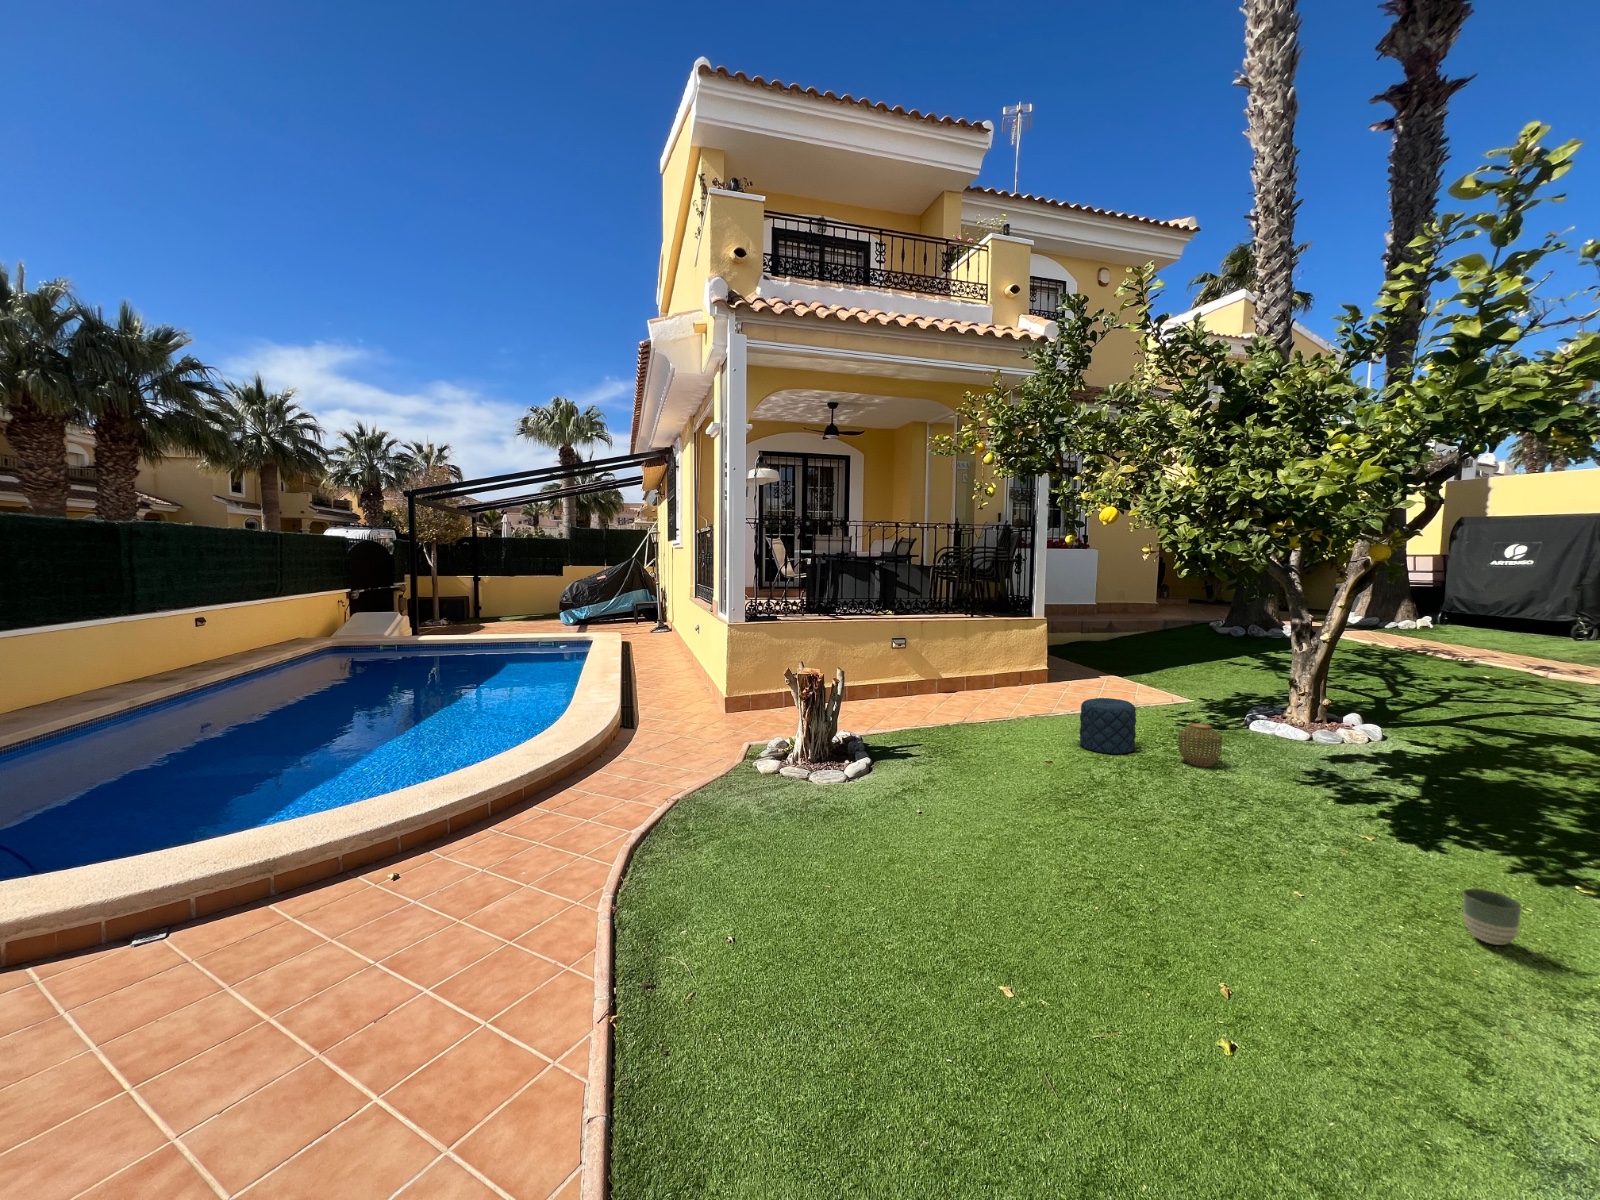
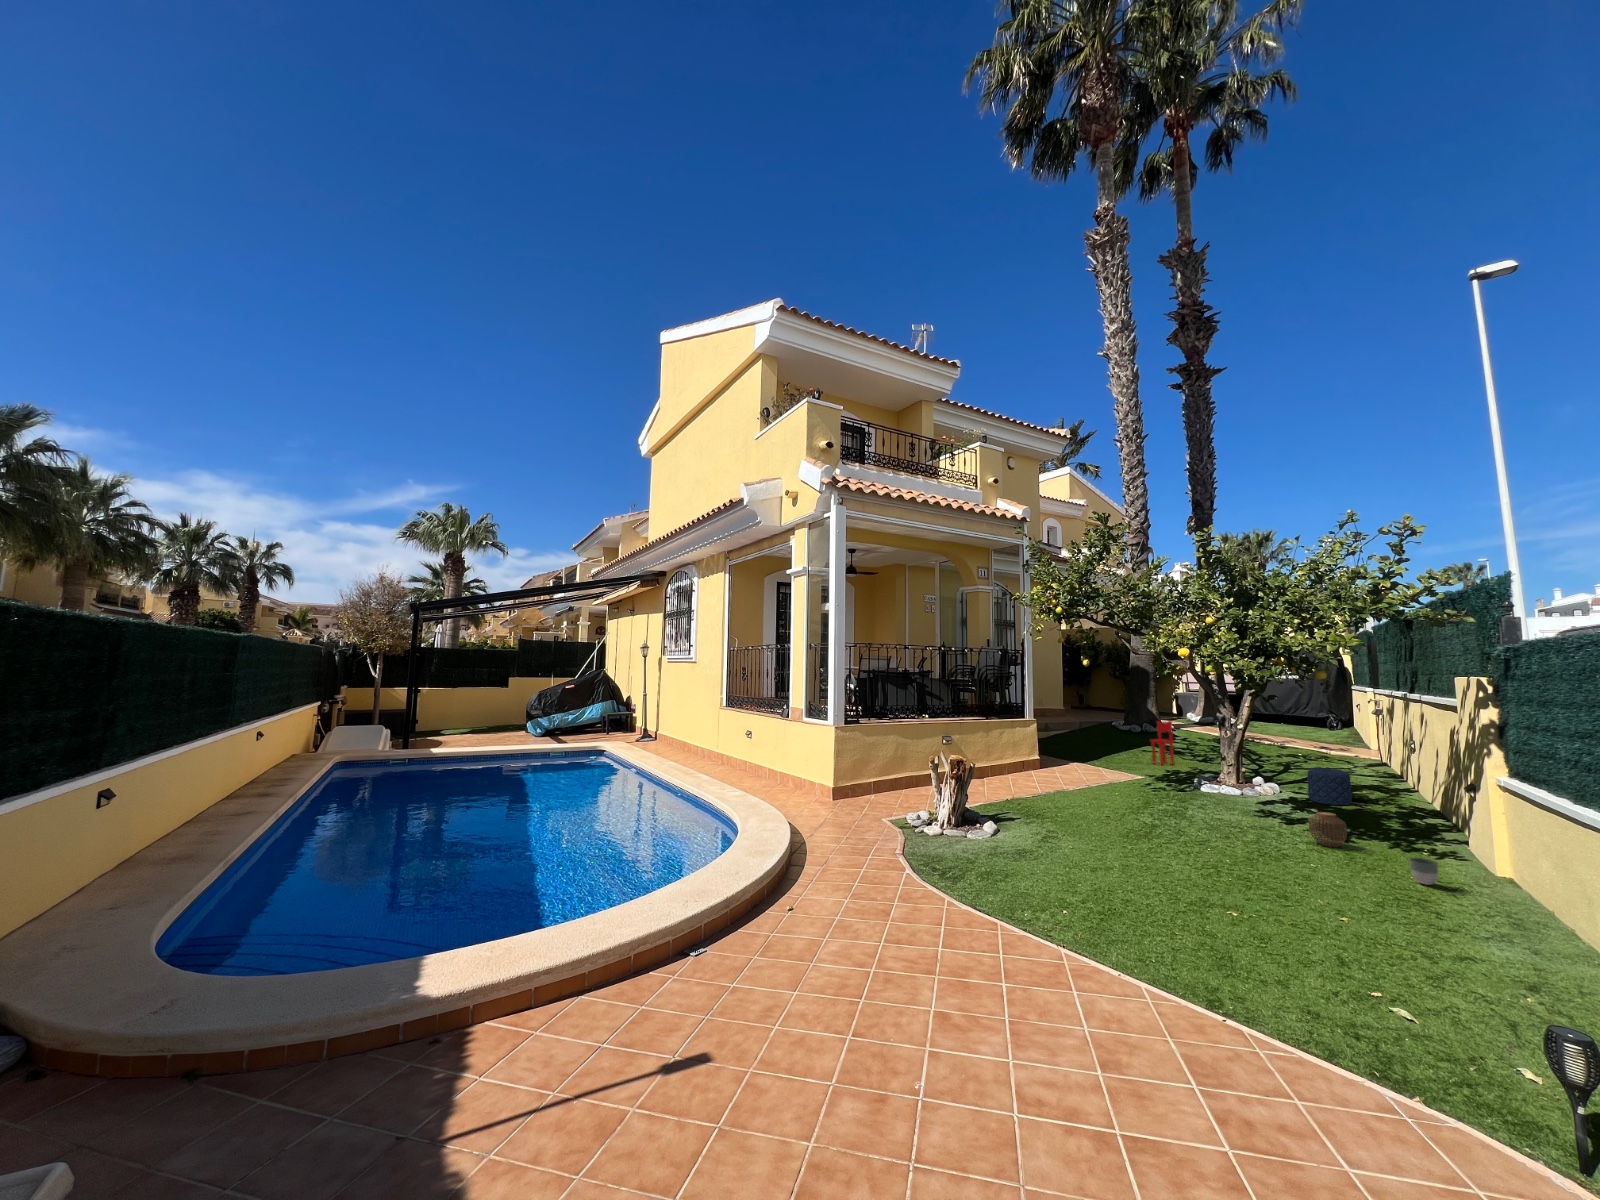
chair: none [1229,629,1264,692] -> present [1150,721,1174,765]
pouf: present [1080,698,1136,754] -> present [1307,768,1352,805]
woven basket: present [1178,723,1222,767] -> present [1309,812,1347,847]

